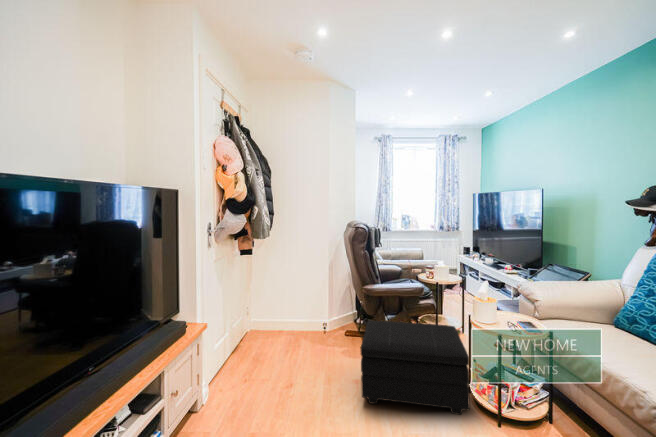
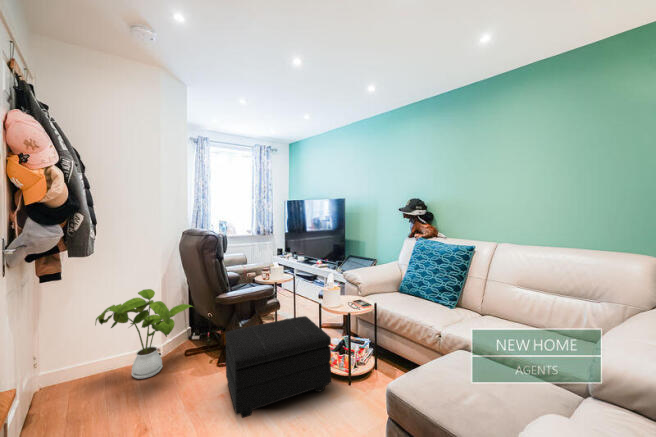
house plant: none [286,272,355,343] -> present [95,289,193,379]

